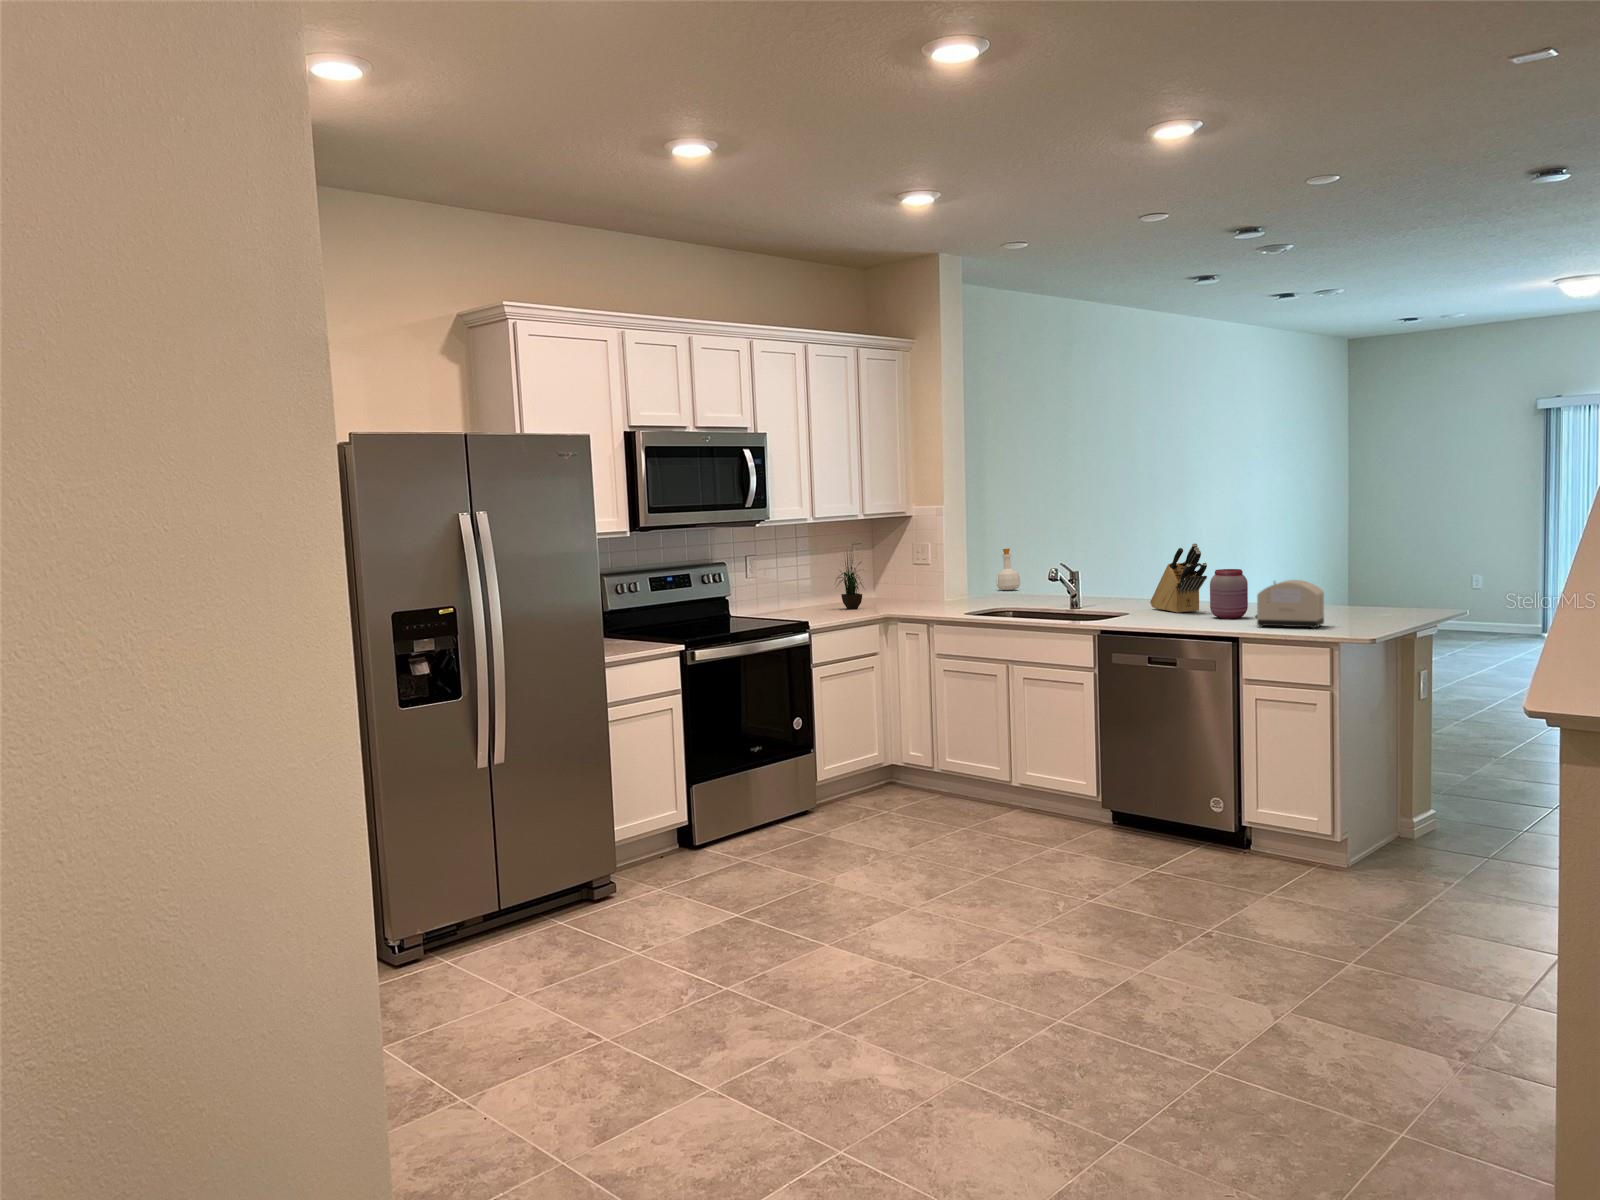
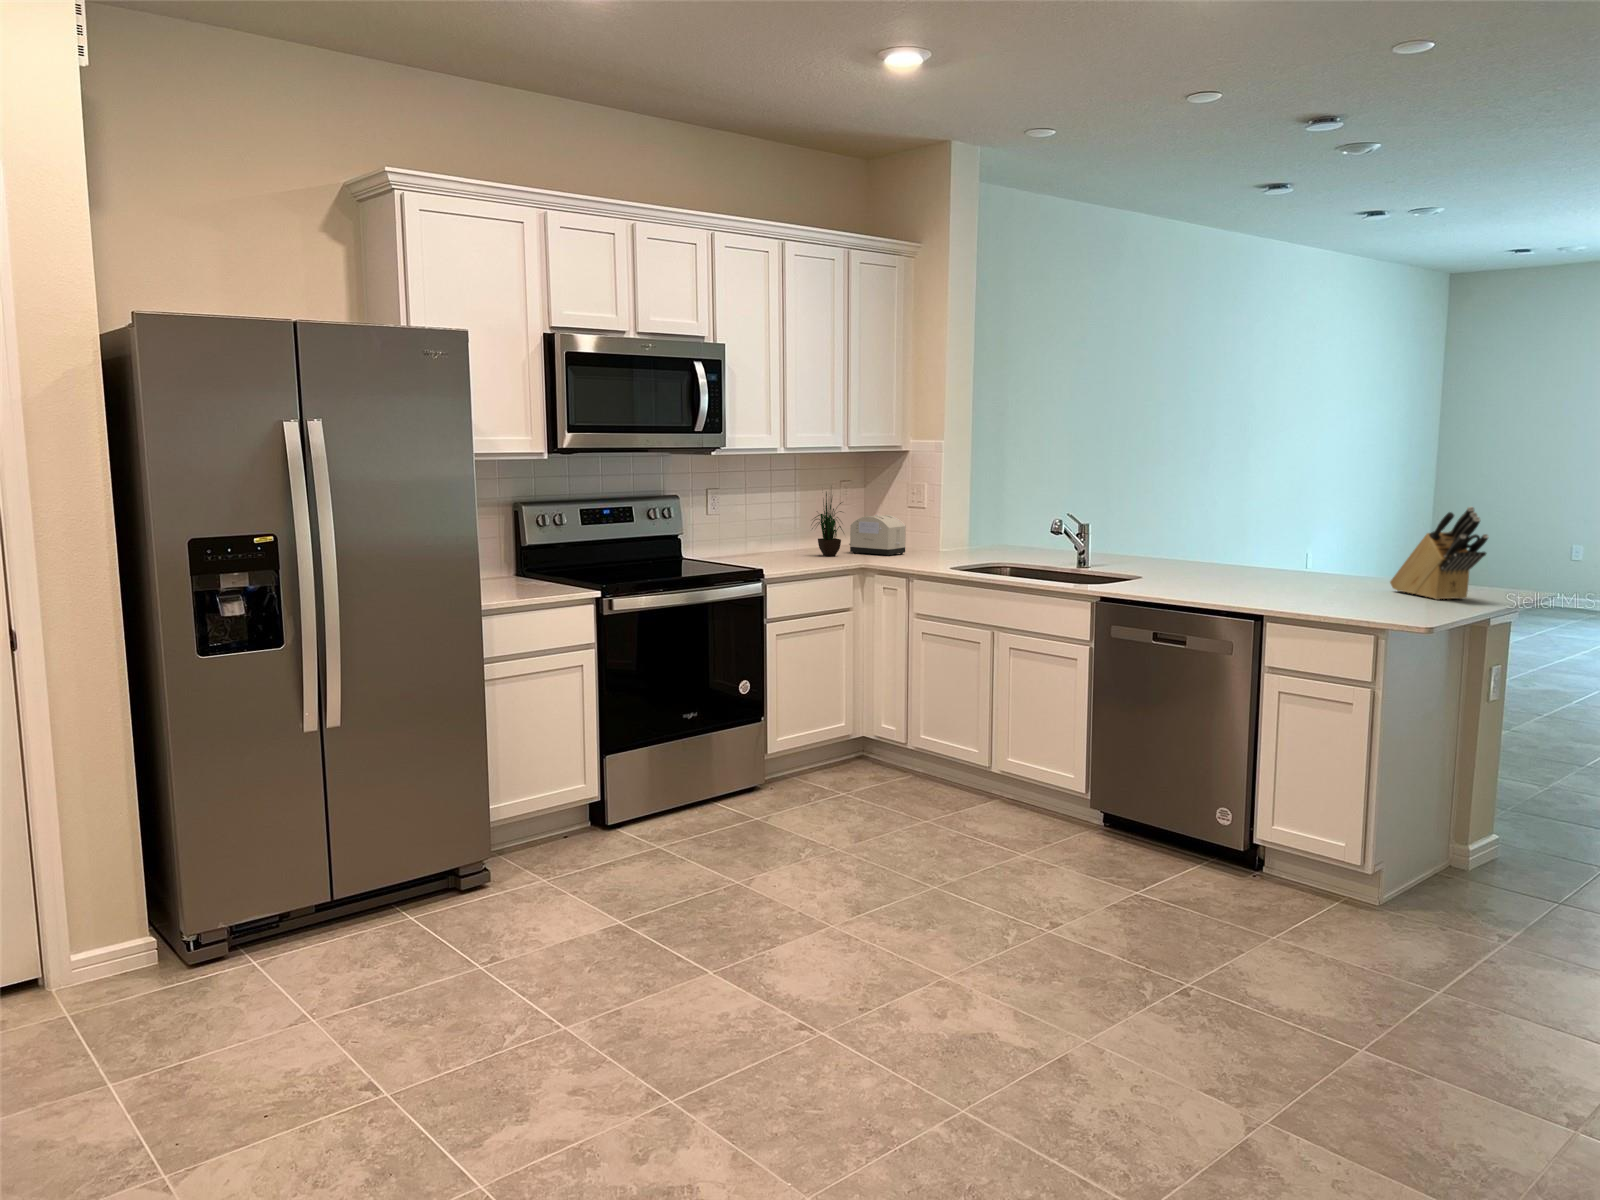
knife block: present [1150,543,1207,613] -> present [1390,507,1488,600]
bottle: present [997,548,1020,590] -> none [1010,495,1036,543]
jar: present [1210,569,1248,619] -> none [1238,531,1286,592]
toaster: present [1256,580,1324,629] -> present [849,515,906,556]

